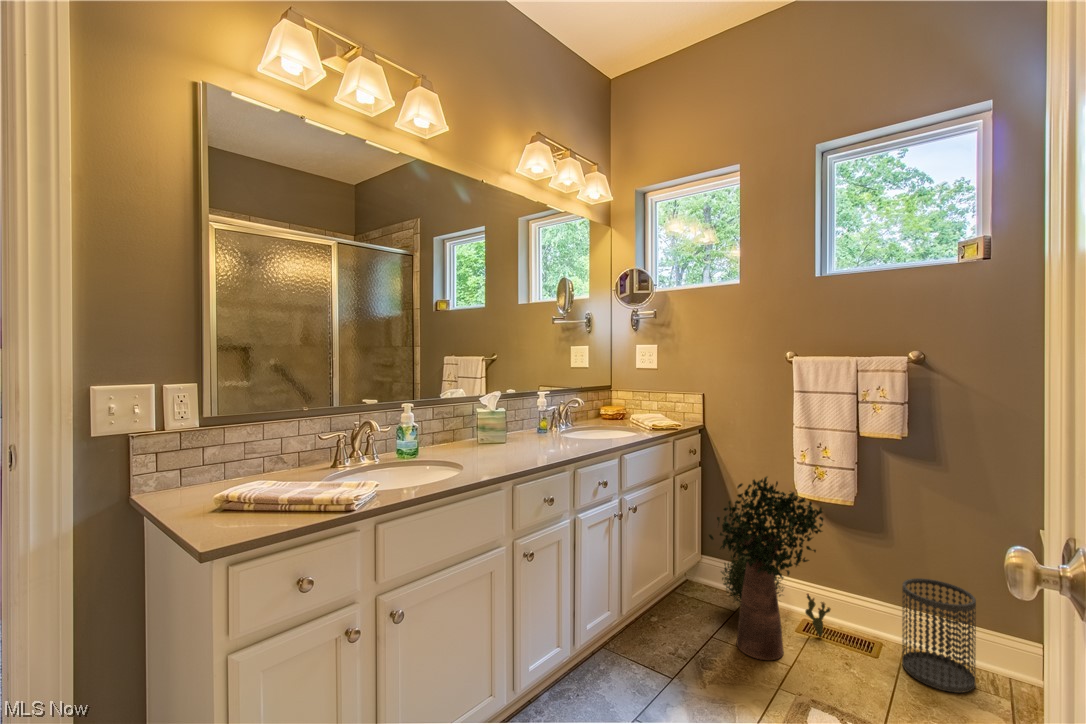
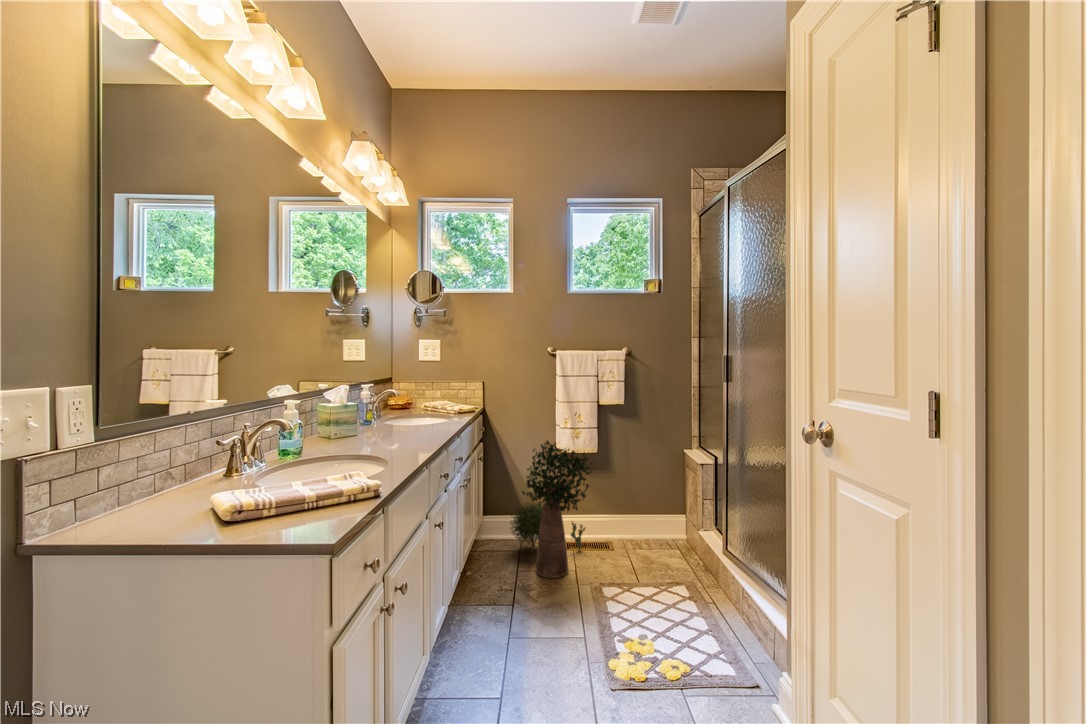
wastebasket: present [902,578,976,693] -> none [627,491,664,557]

